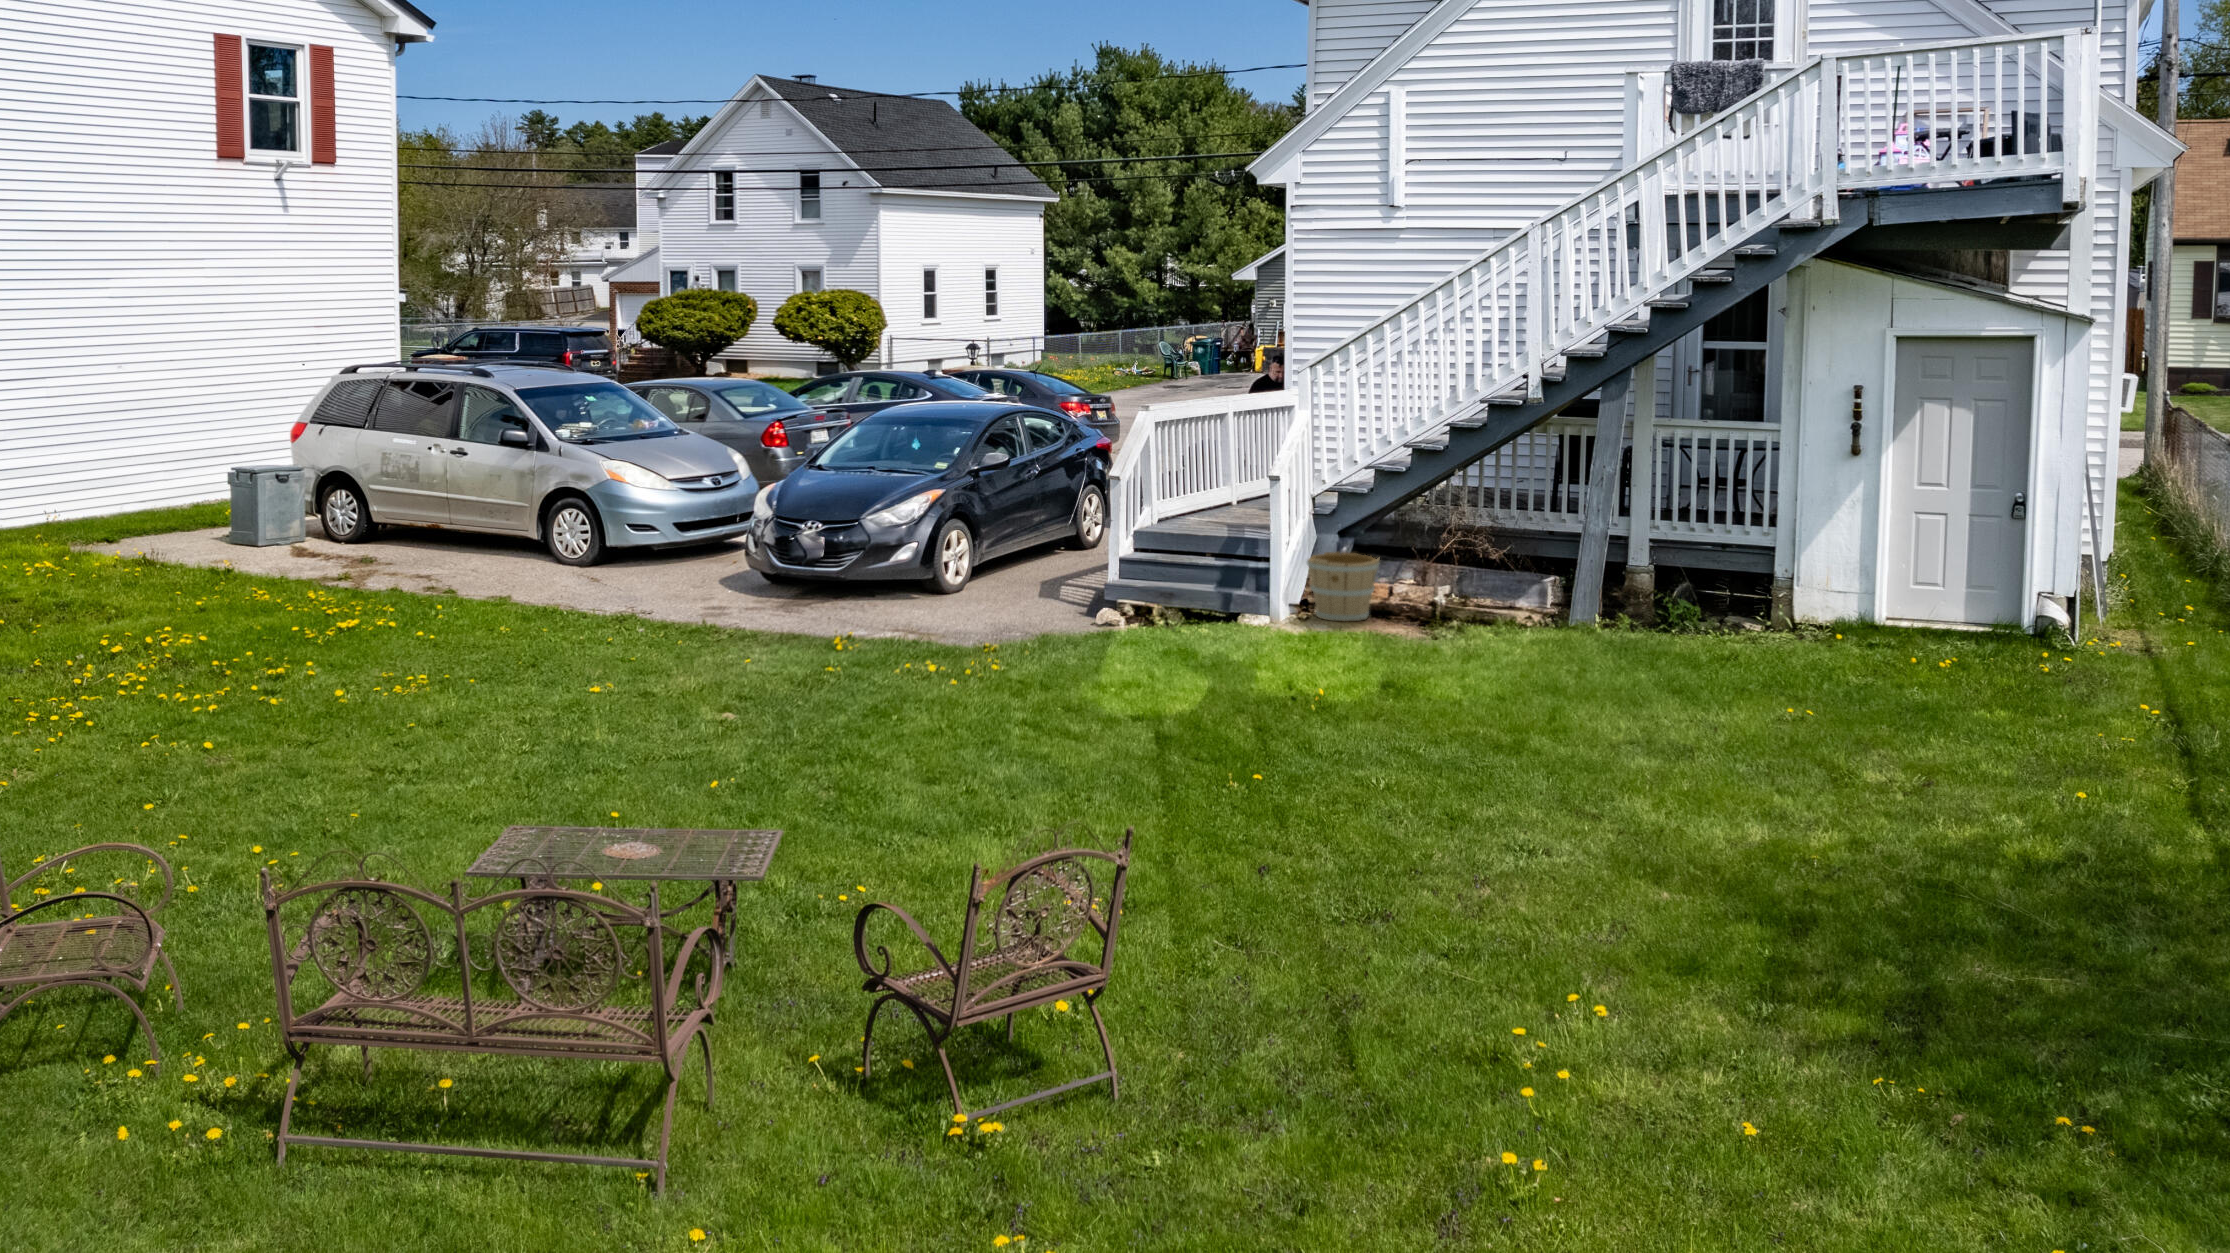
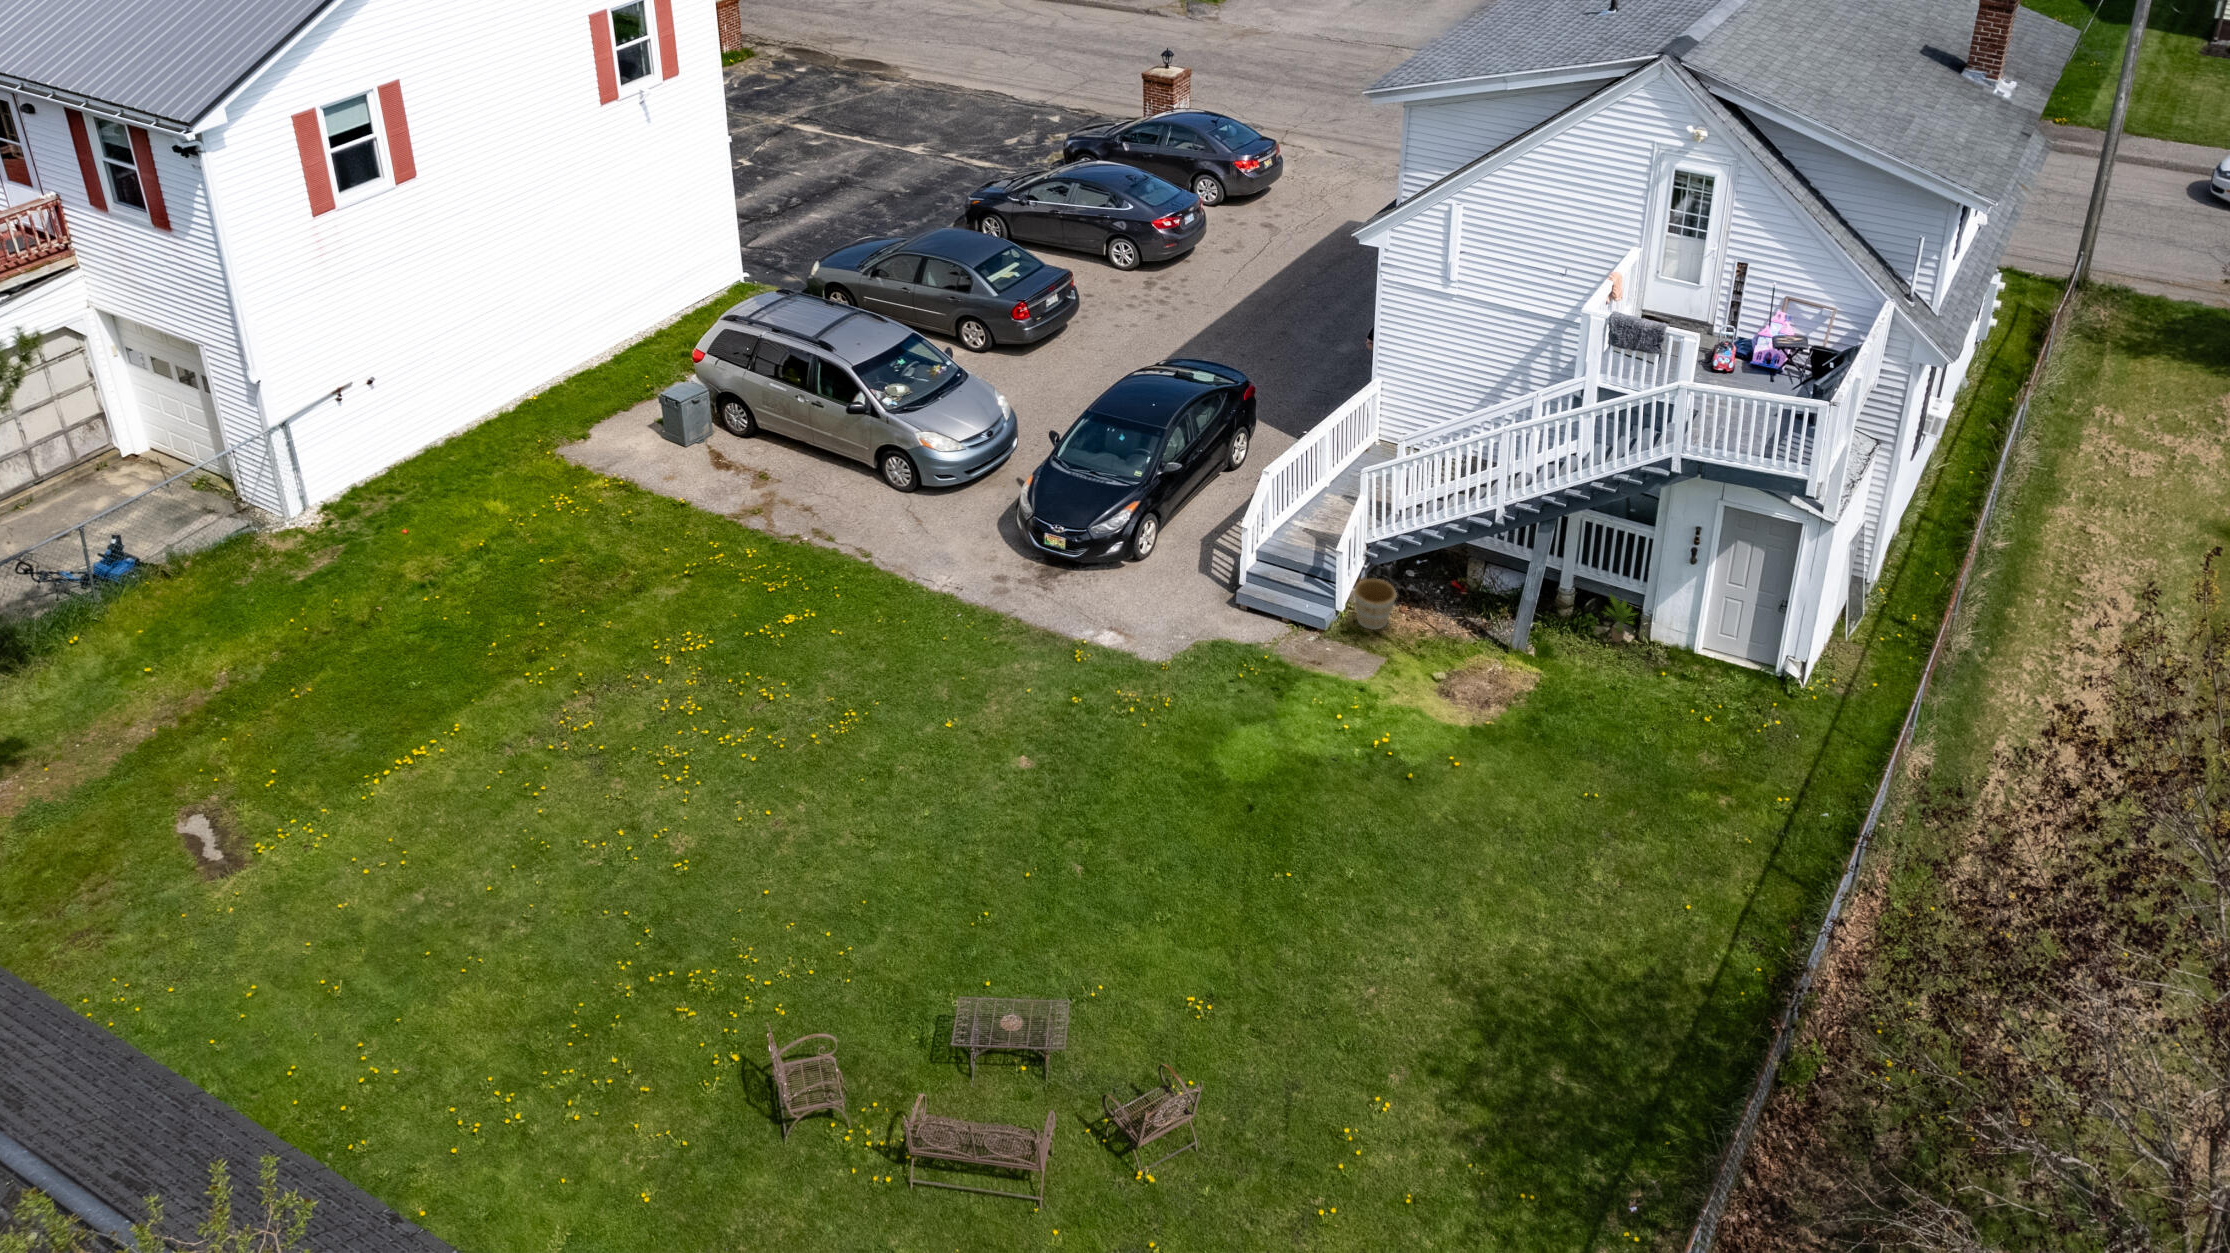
potted plant: none [1716,540,1781,624] -> present [1604,594,1635,642]

